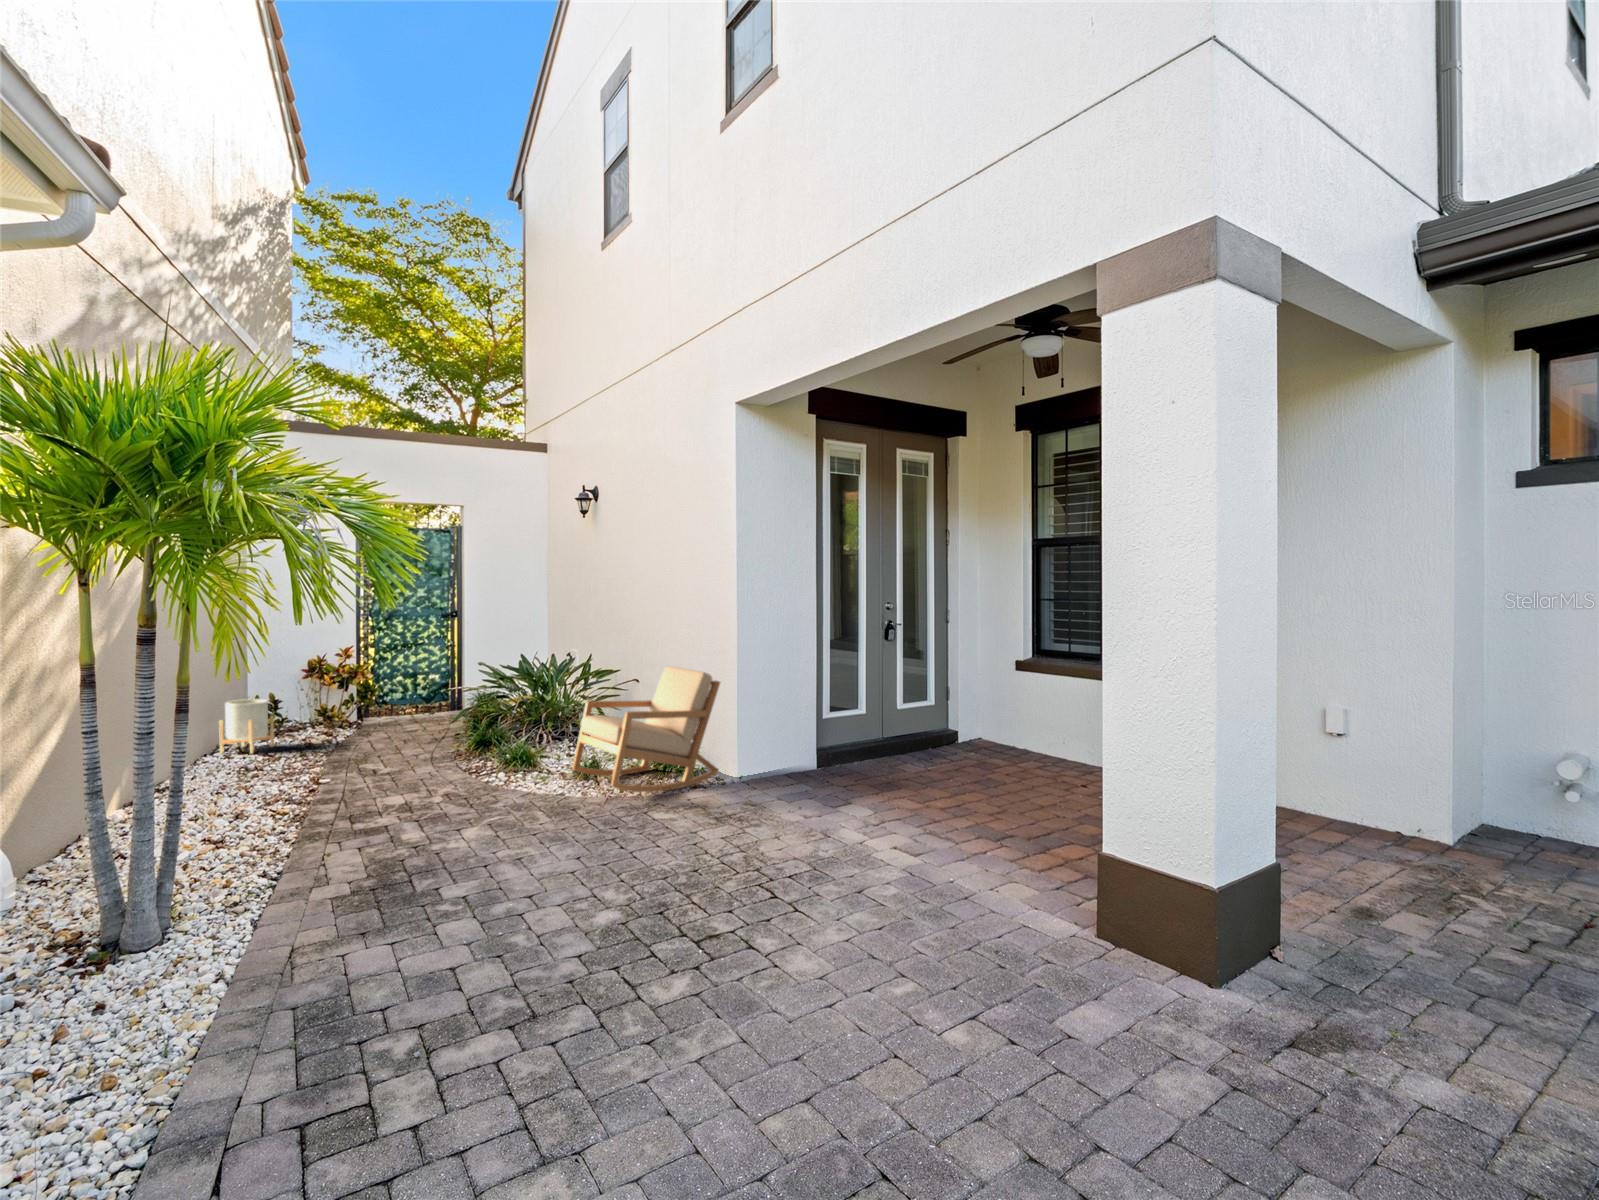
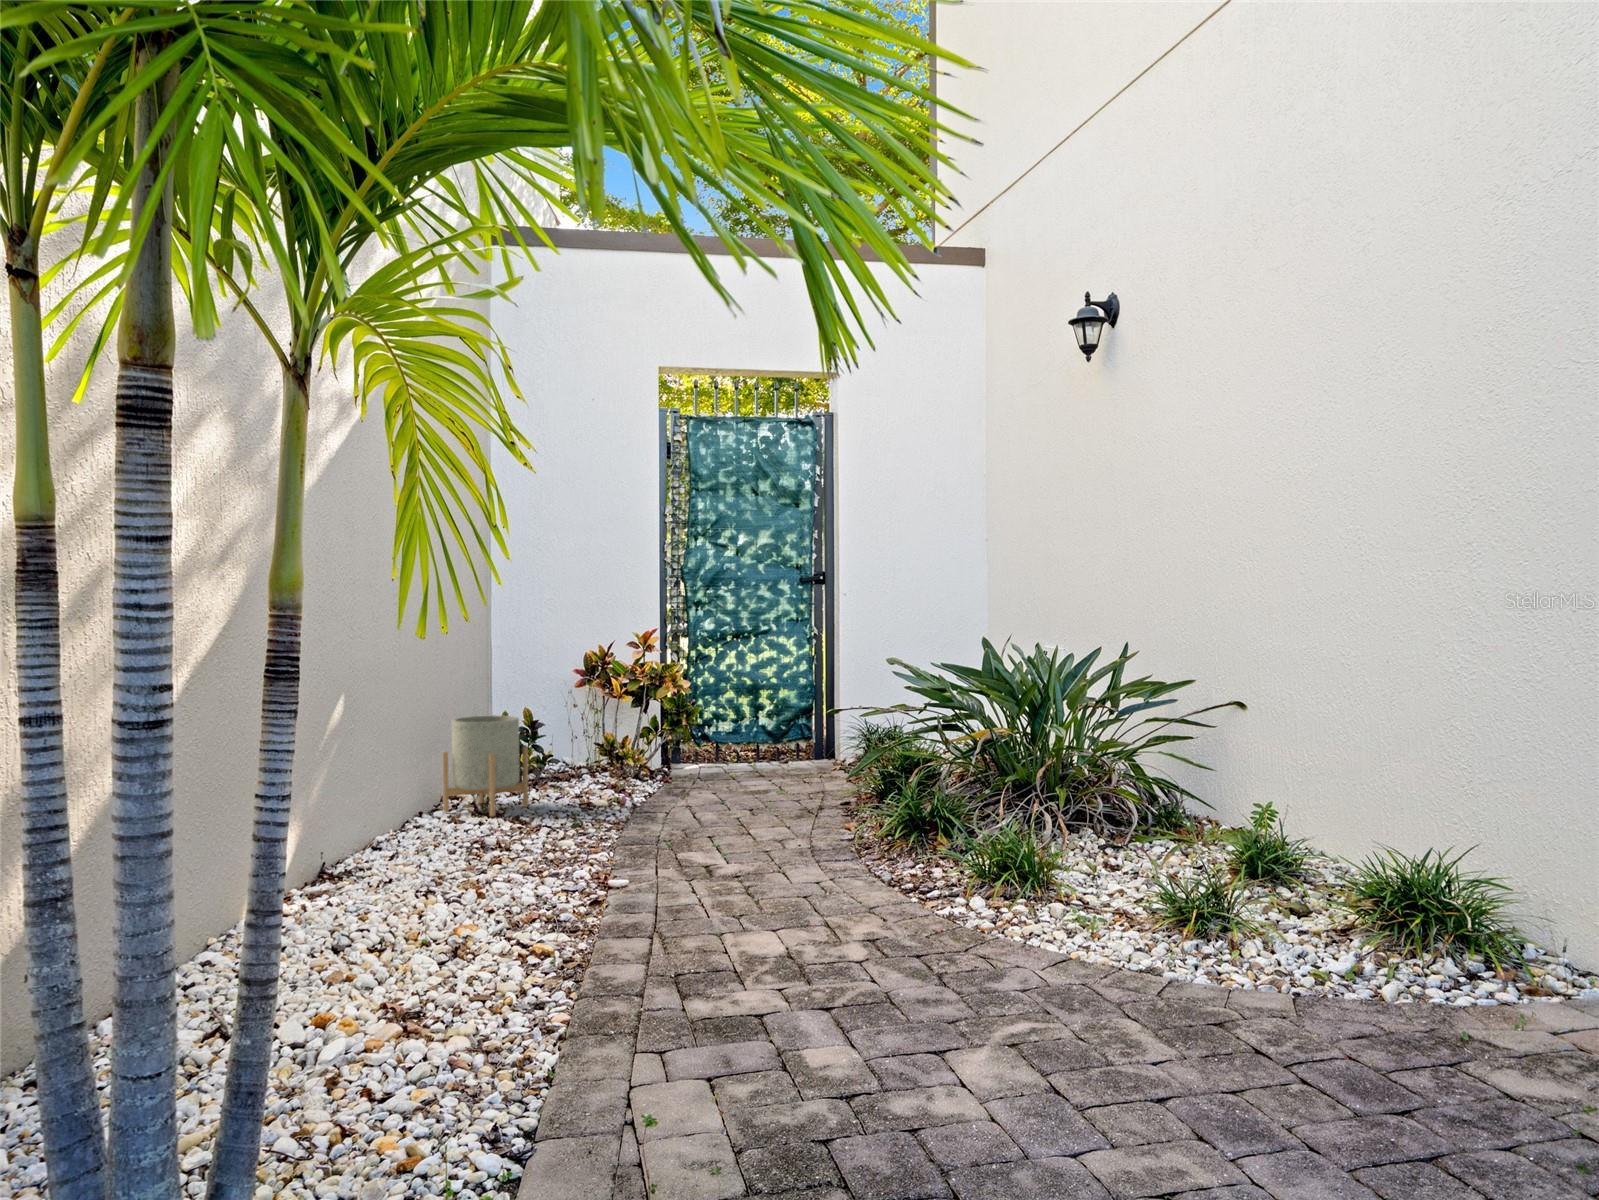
chair: present [572,666,720,792] -> none [1160,660,1581,990]

